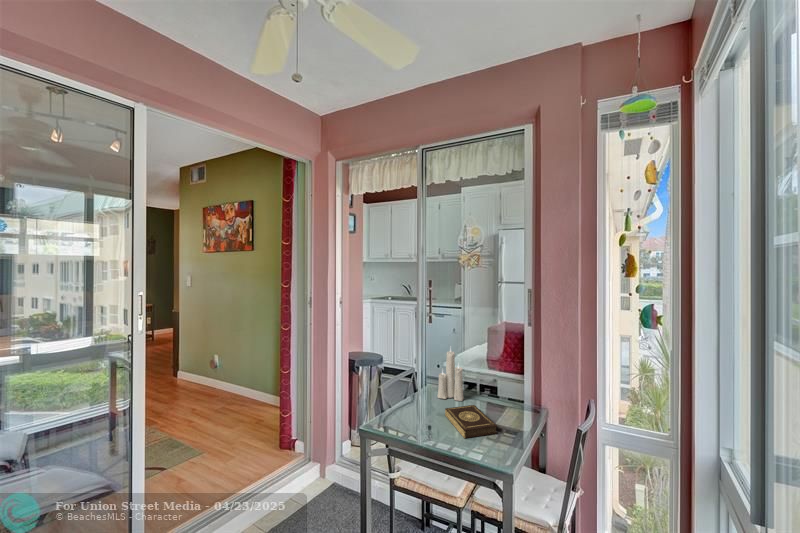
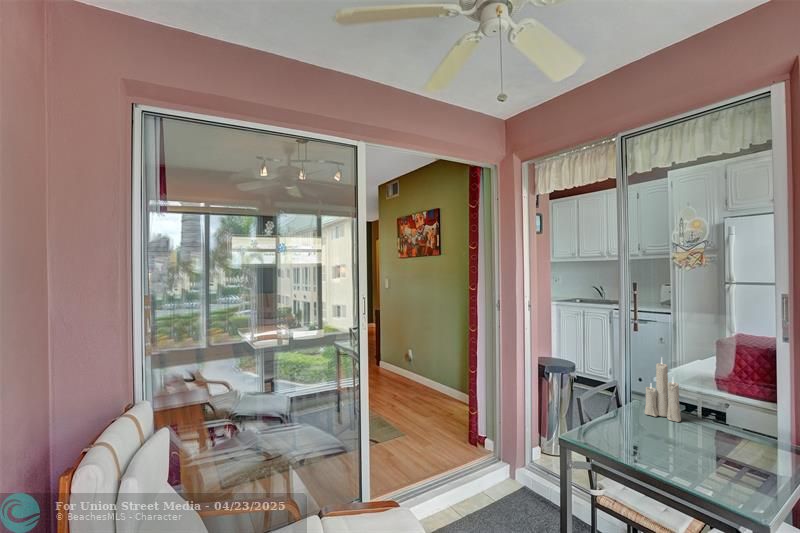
book: present [445,405,497,438] -> none [653,424,726,460]

